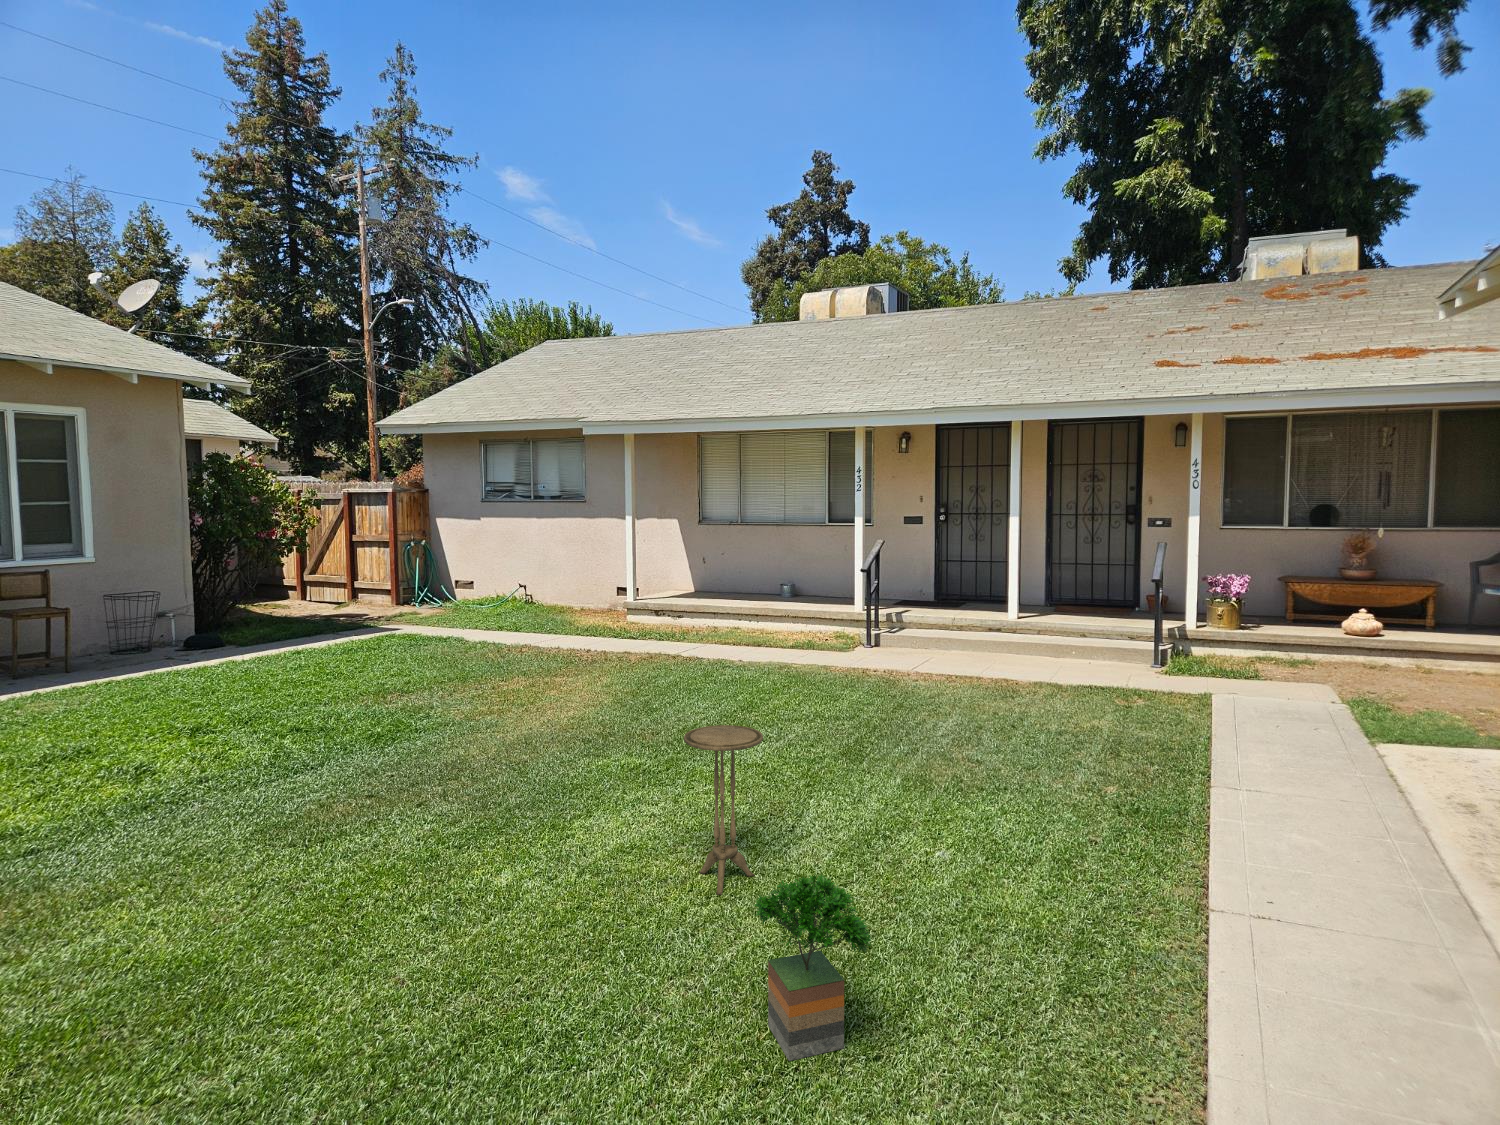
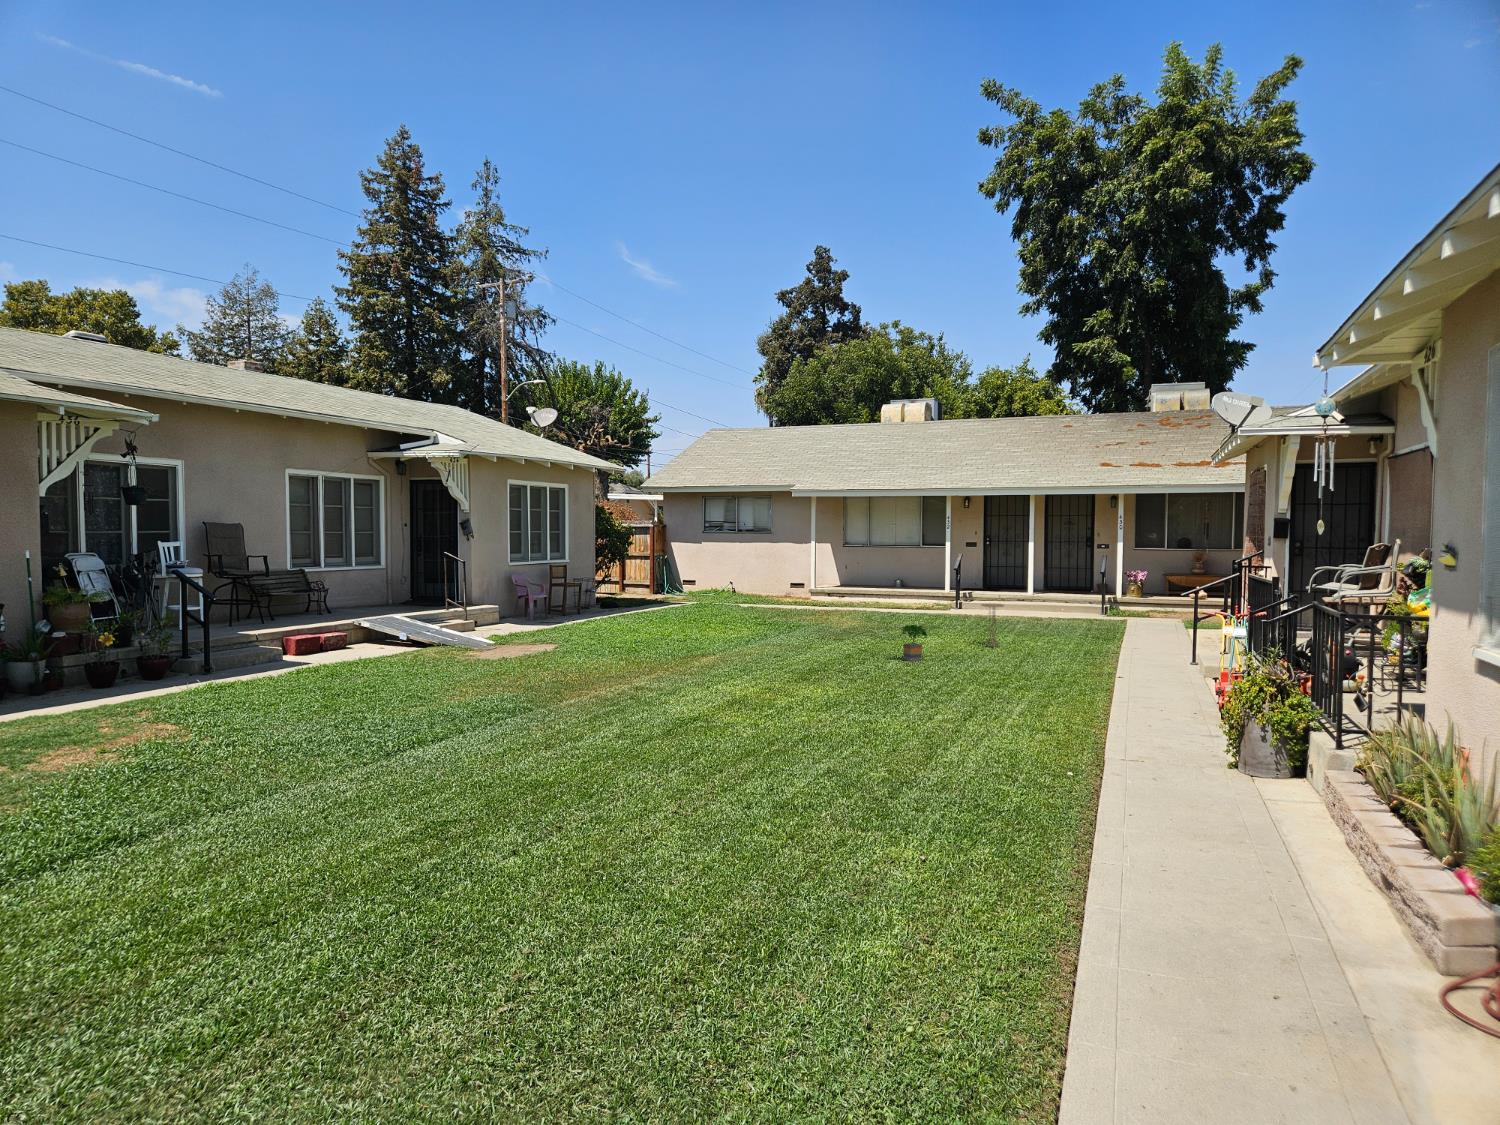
potted tree: present [753,873,871,1061] -> present [901,625,927,661]

